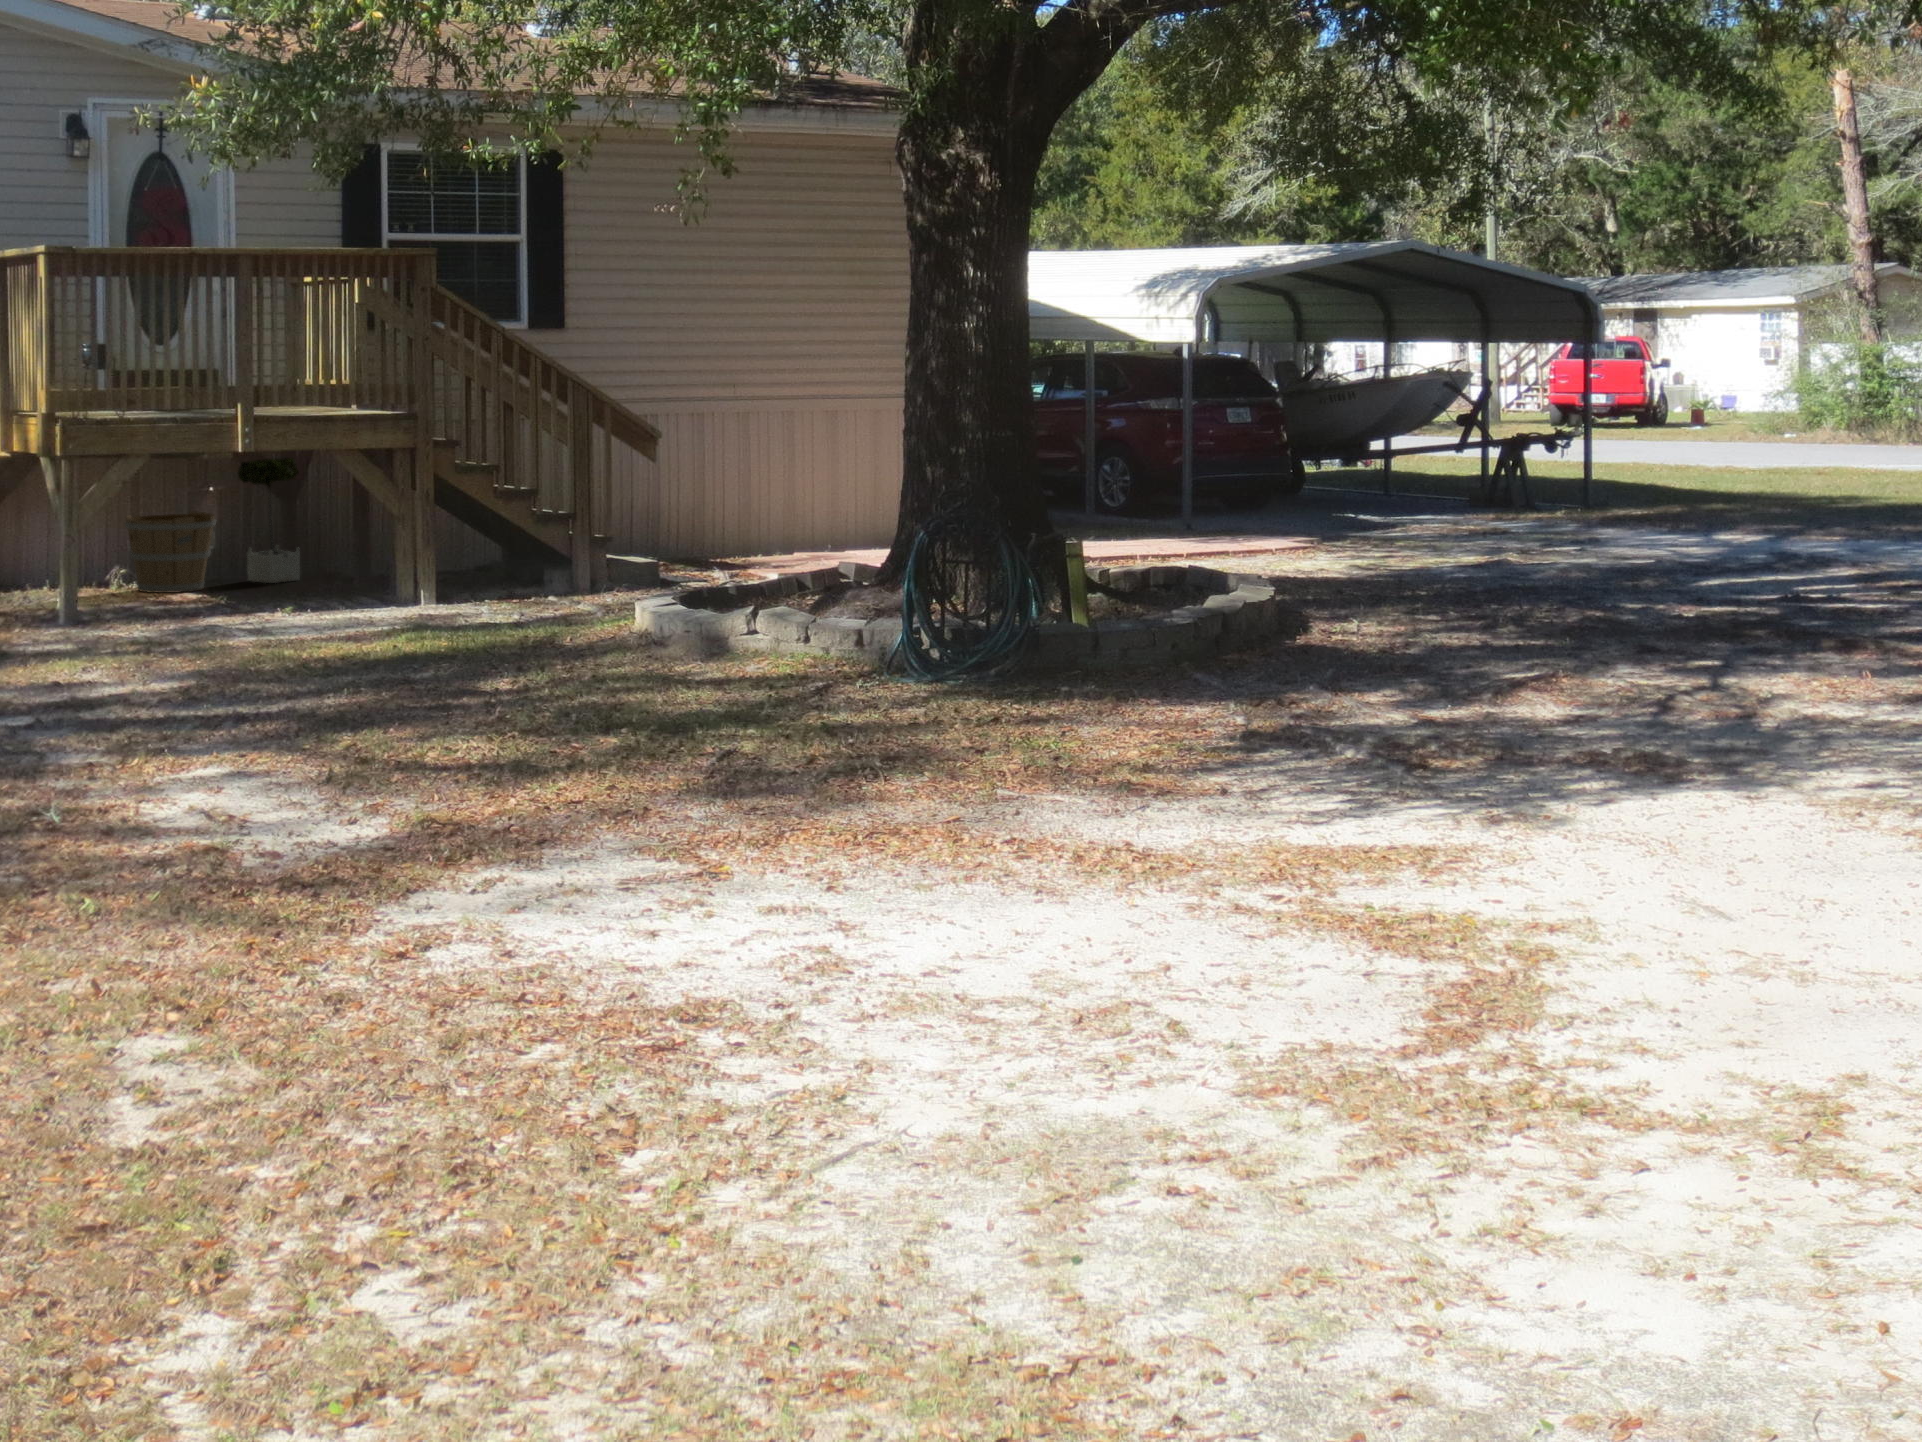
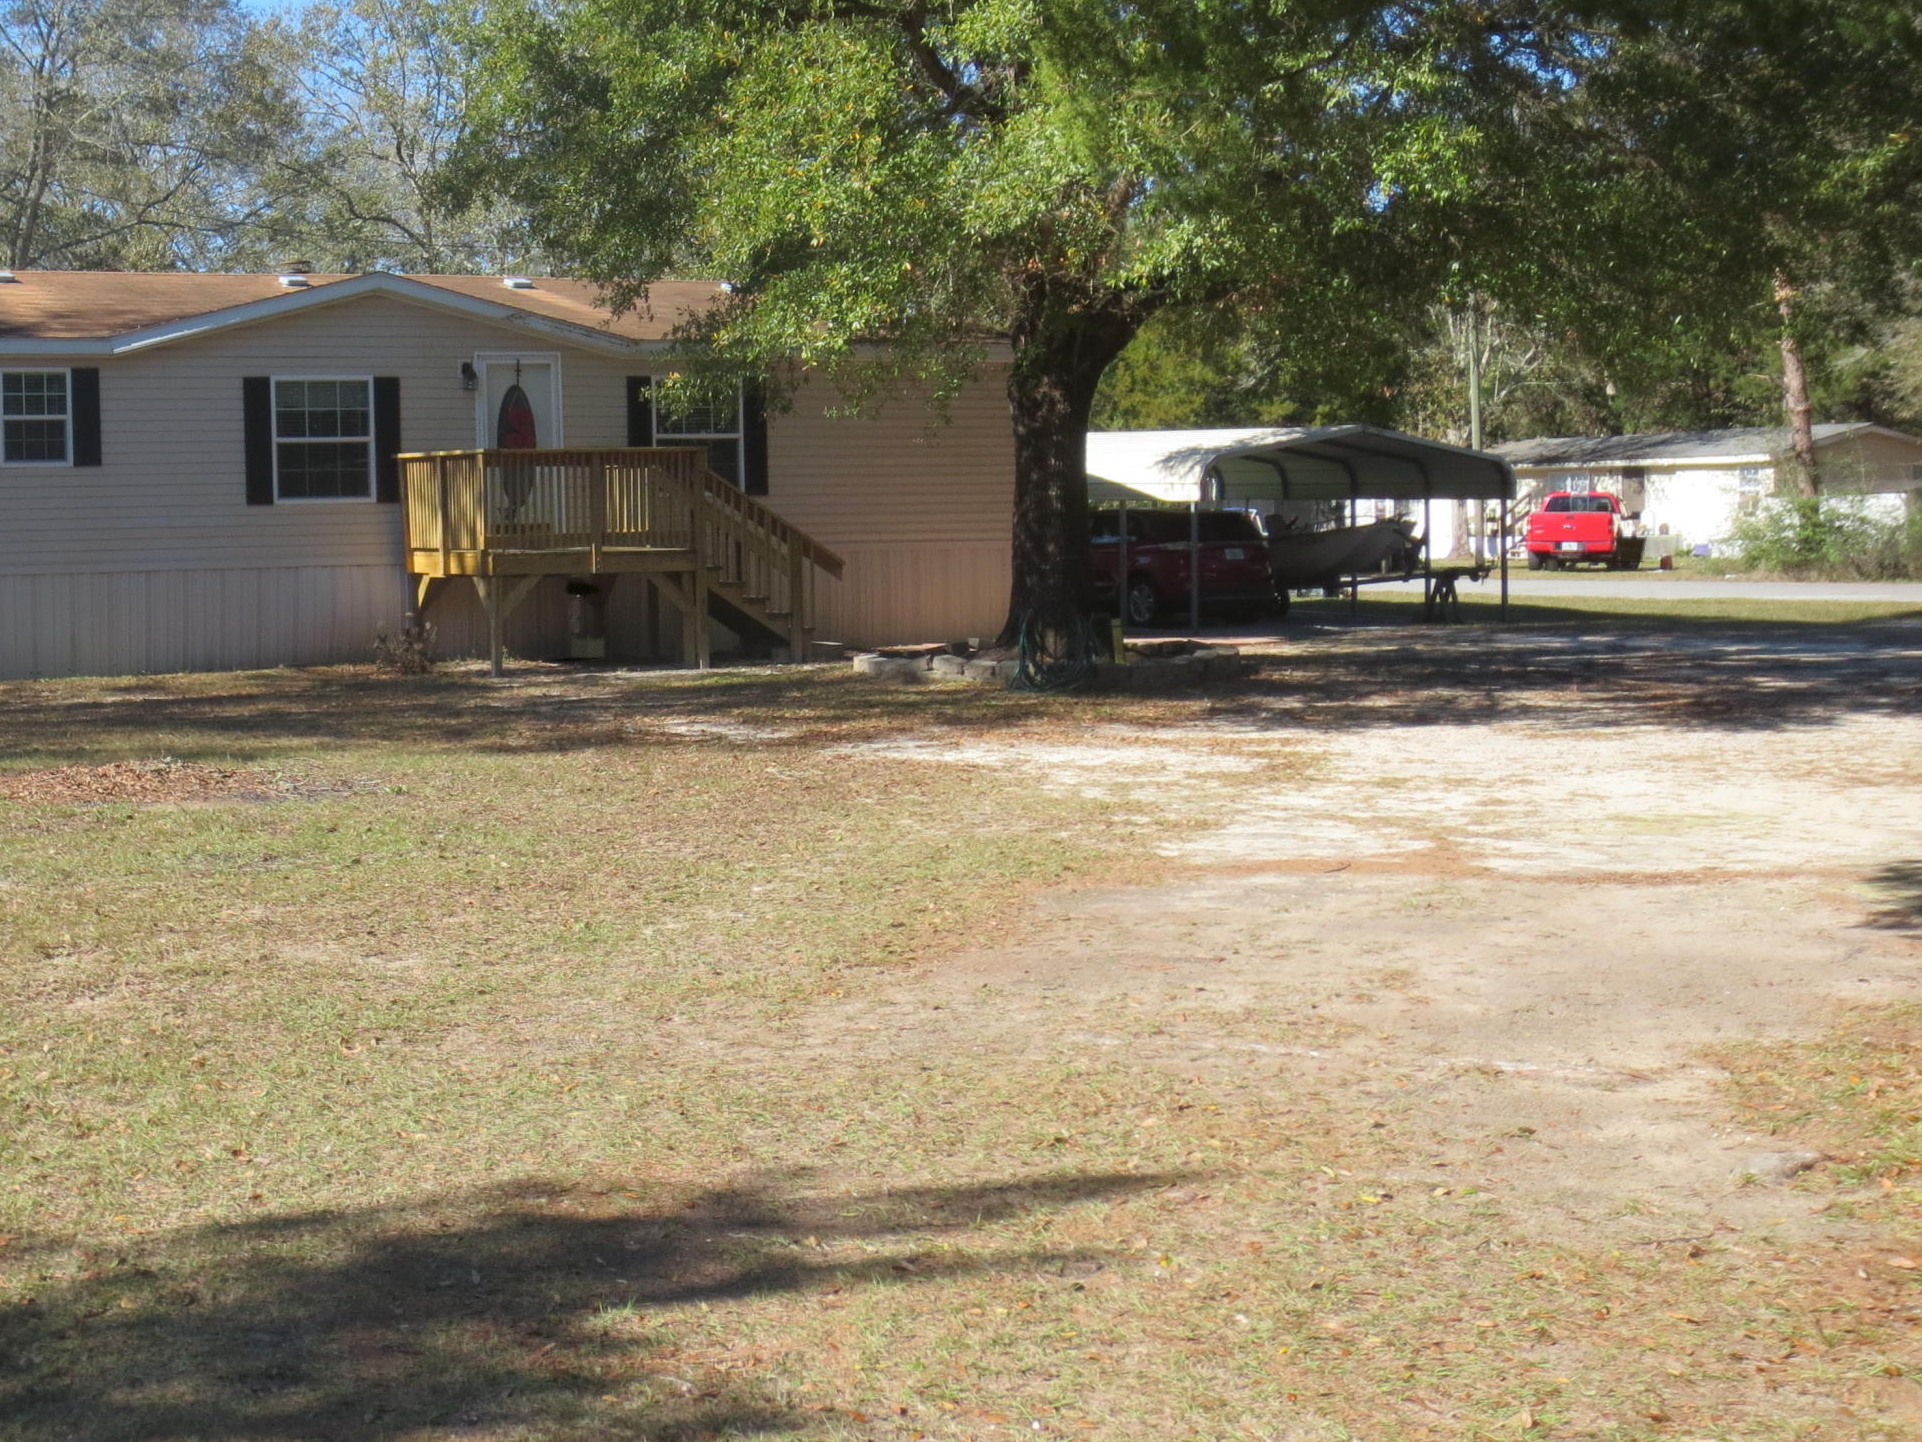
wooden bucket: present [125,512,216,593] -> present [1615,536,1646,562]

